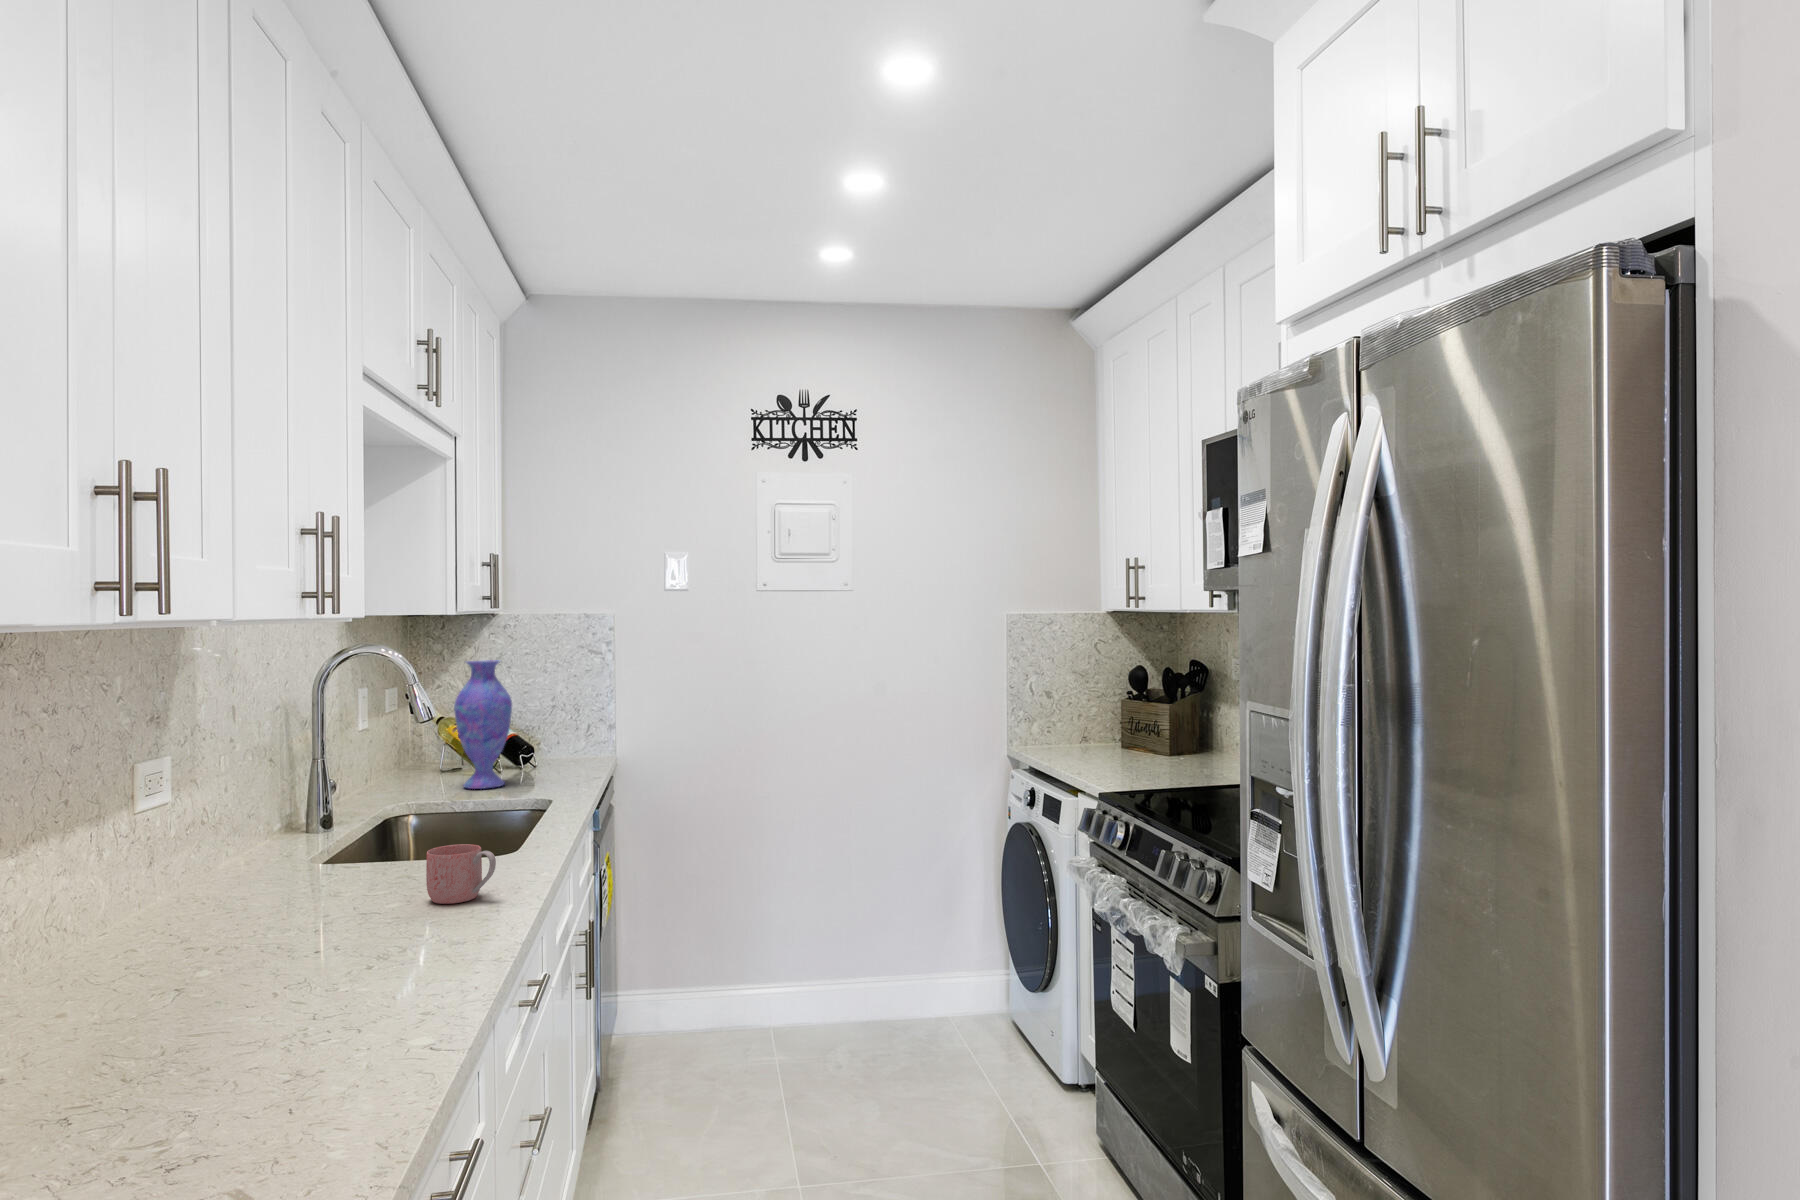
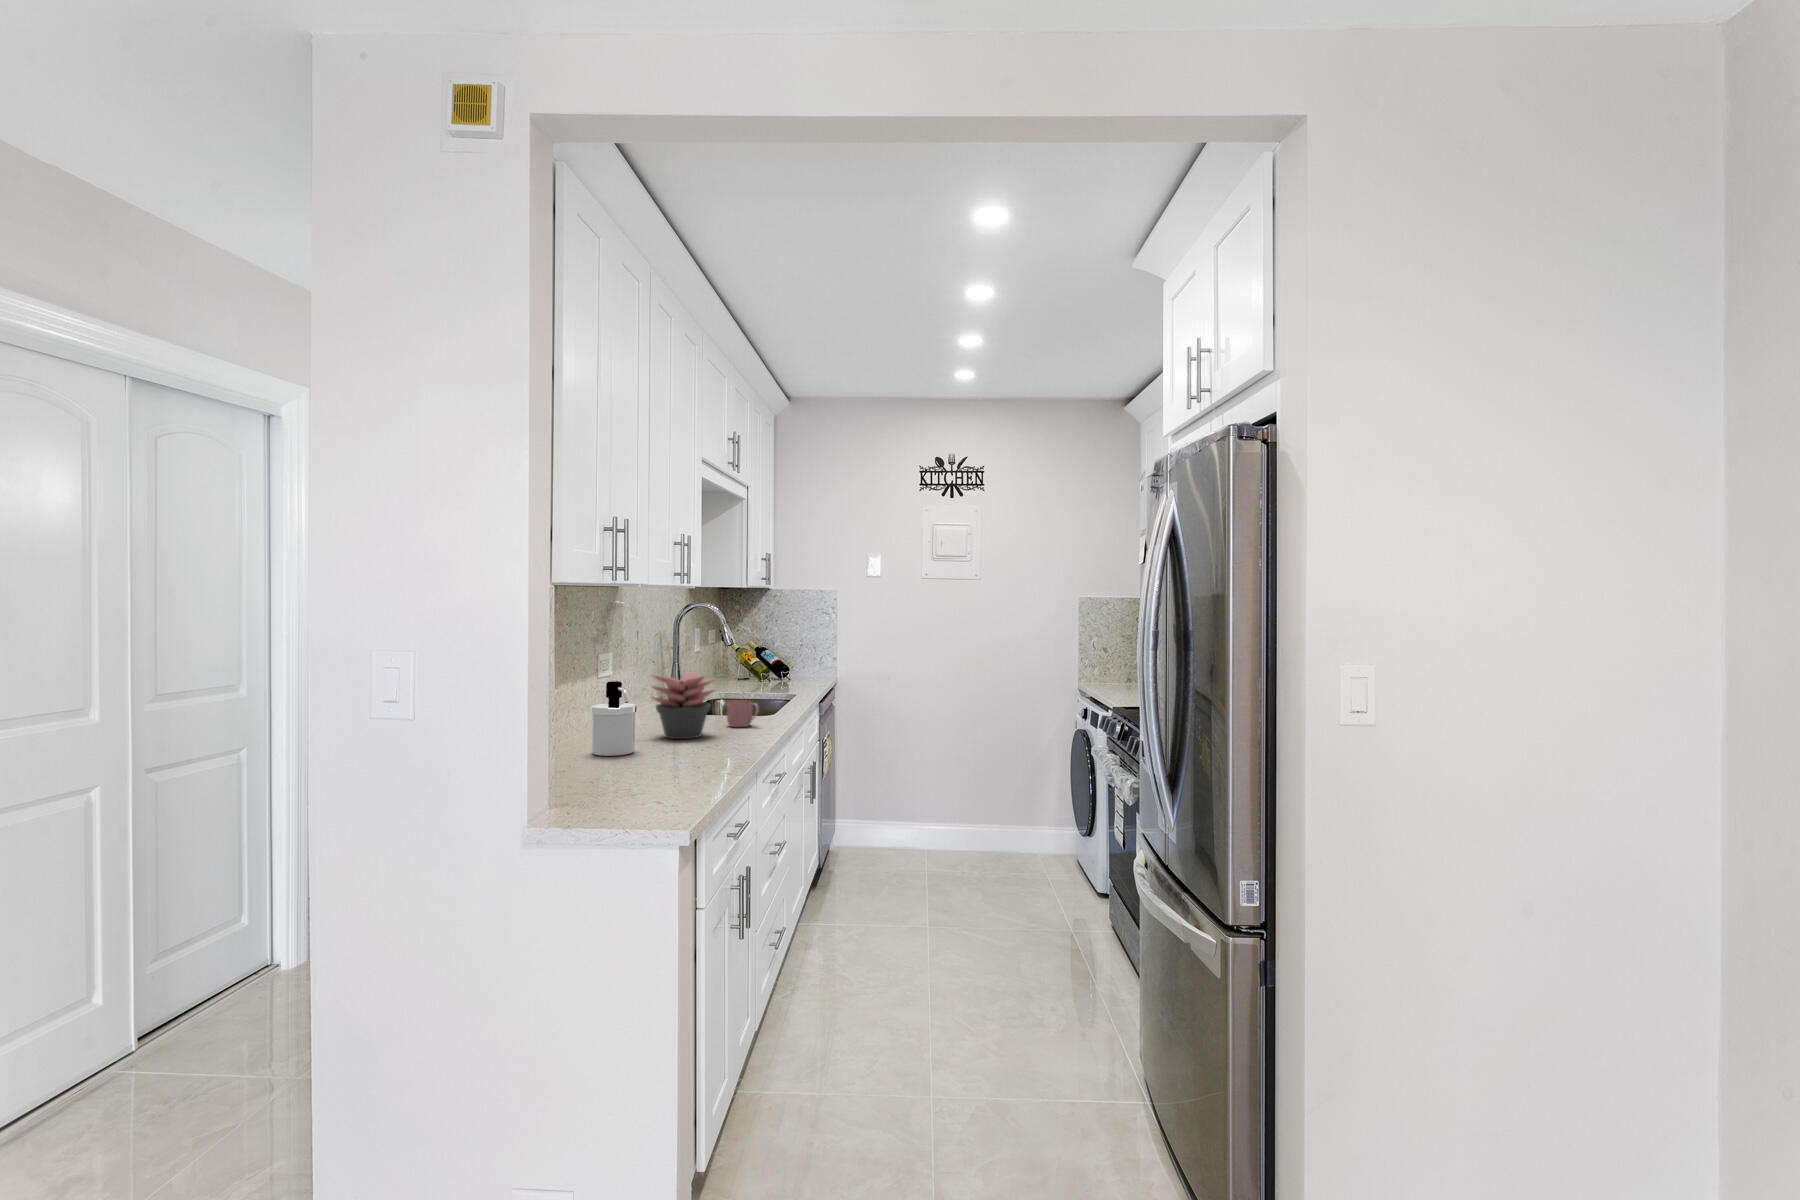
vase: present [454,660,512,789] -> none [743,616,775,688]
succulent plant: none [244,799,400,959] -> present [652,671,714,739]
soap dispenser: none [68,857,197,1050] -> present [591,681,637,756]

